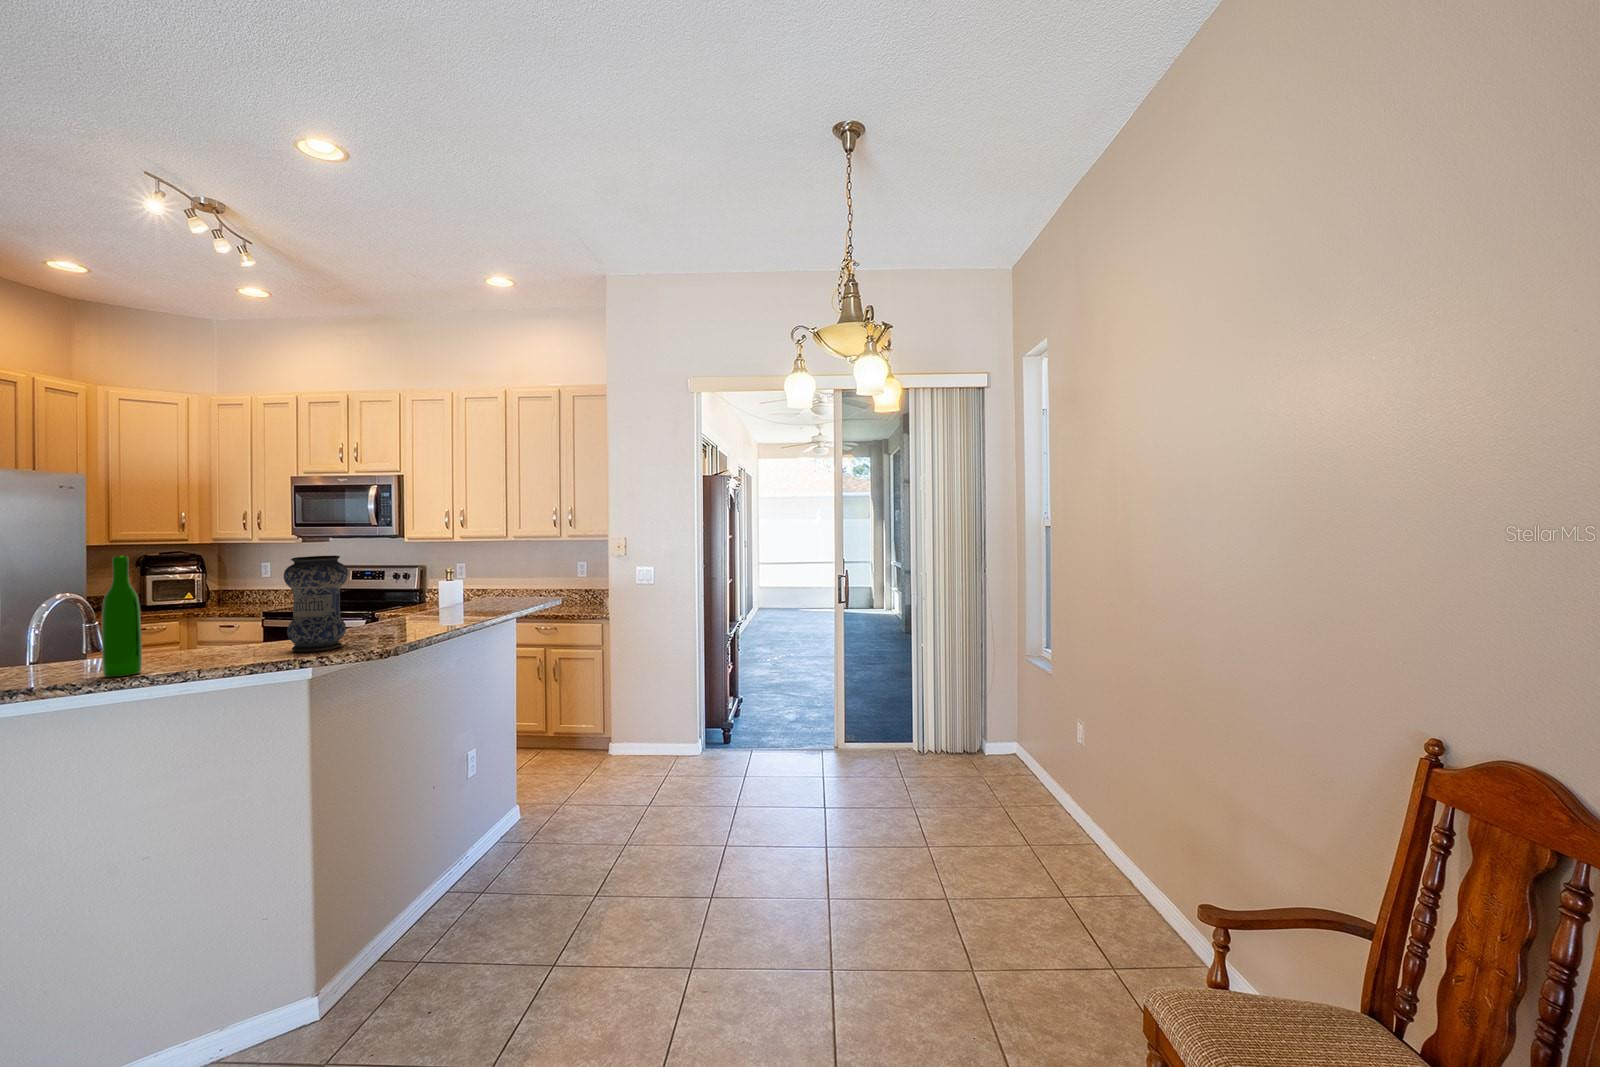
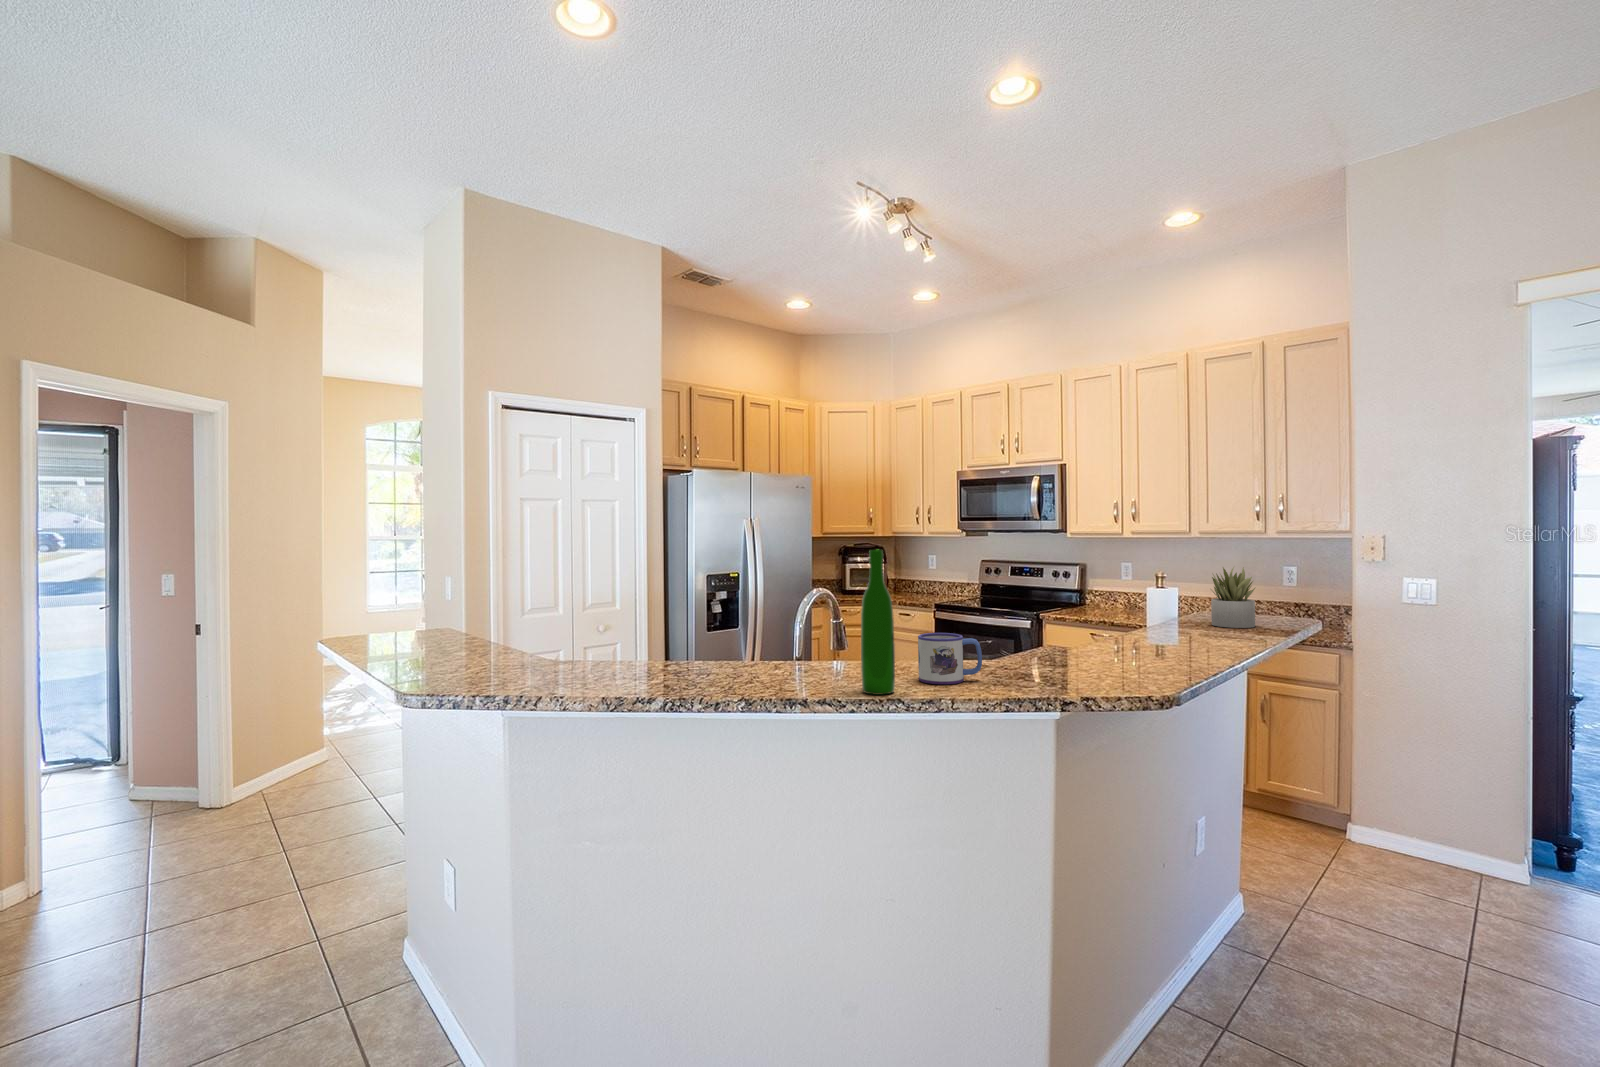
vase: present [284,556,348,652] -> none [1028,553,1105,687]
succulent plant: none [479,563,510,606] -> present [1211,567,1255,628]
mug: none [174,622,241,664] -> present [918,633,982,684]

